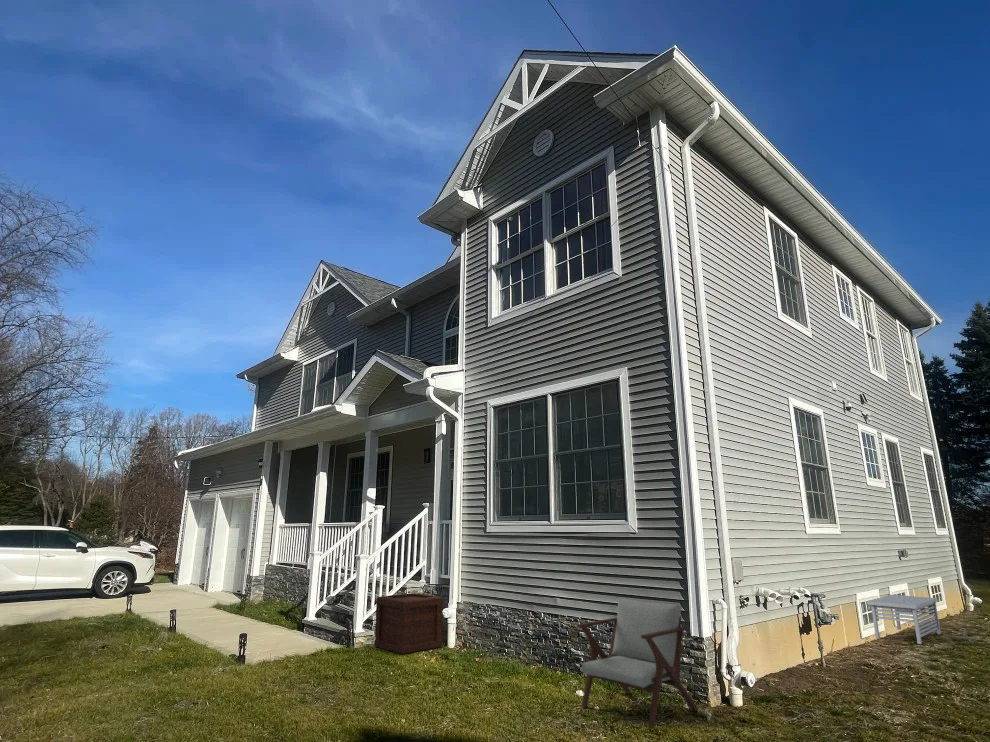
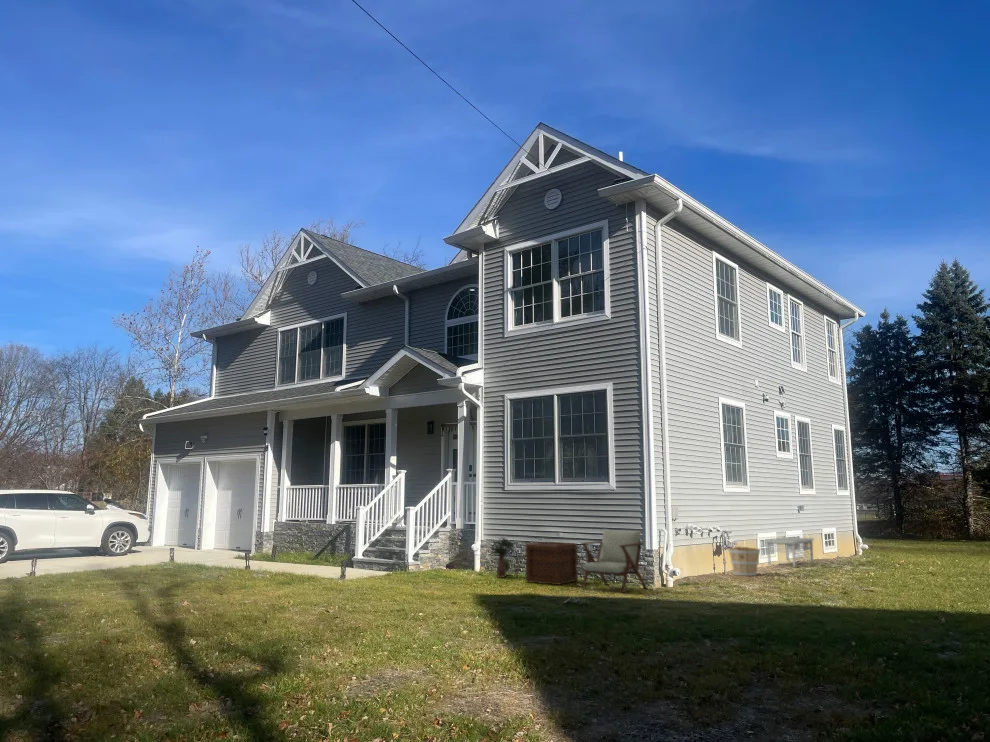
wooden crate: present [375,593,443,654] -> present [525,542,578,585]
potted plant: none [456,601,501,665] -> present [493,538,517,577]
wooden bucket: none [824,618,878,670] -> present [728,547,760,576]

